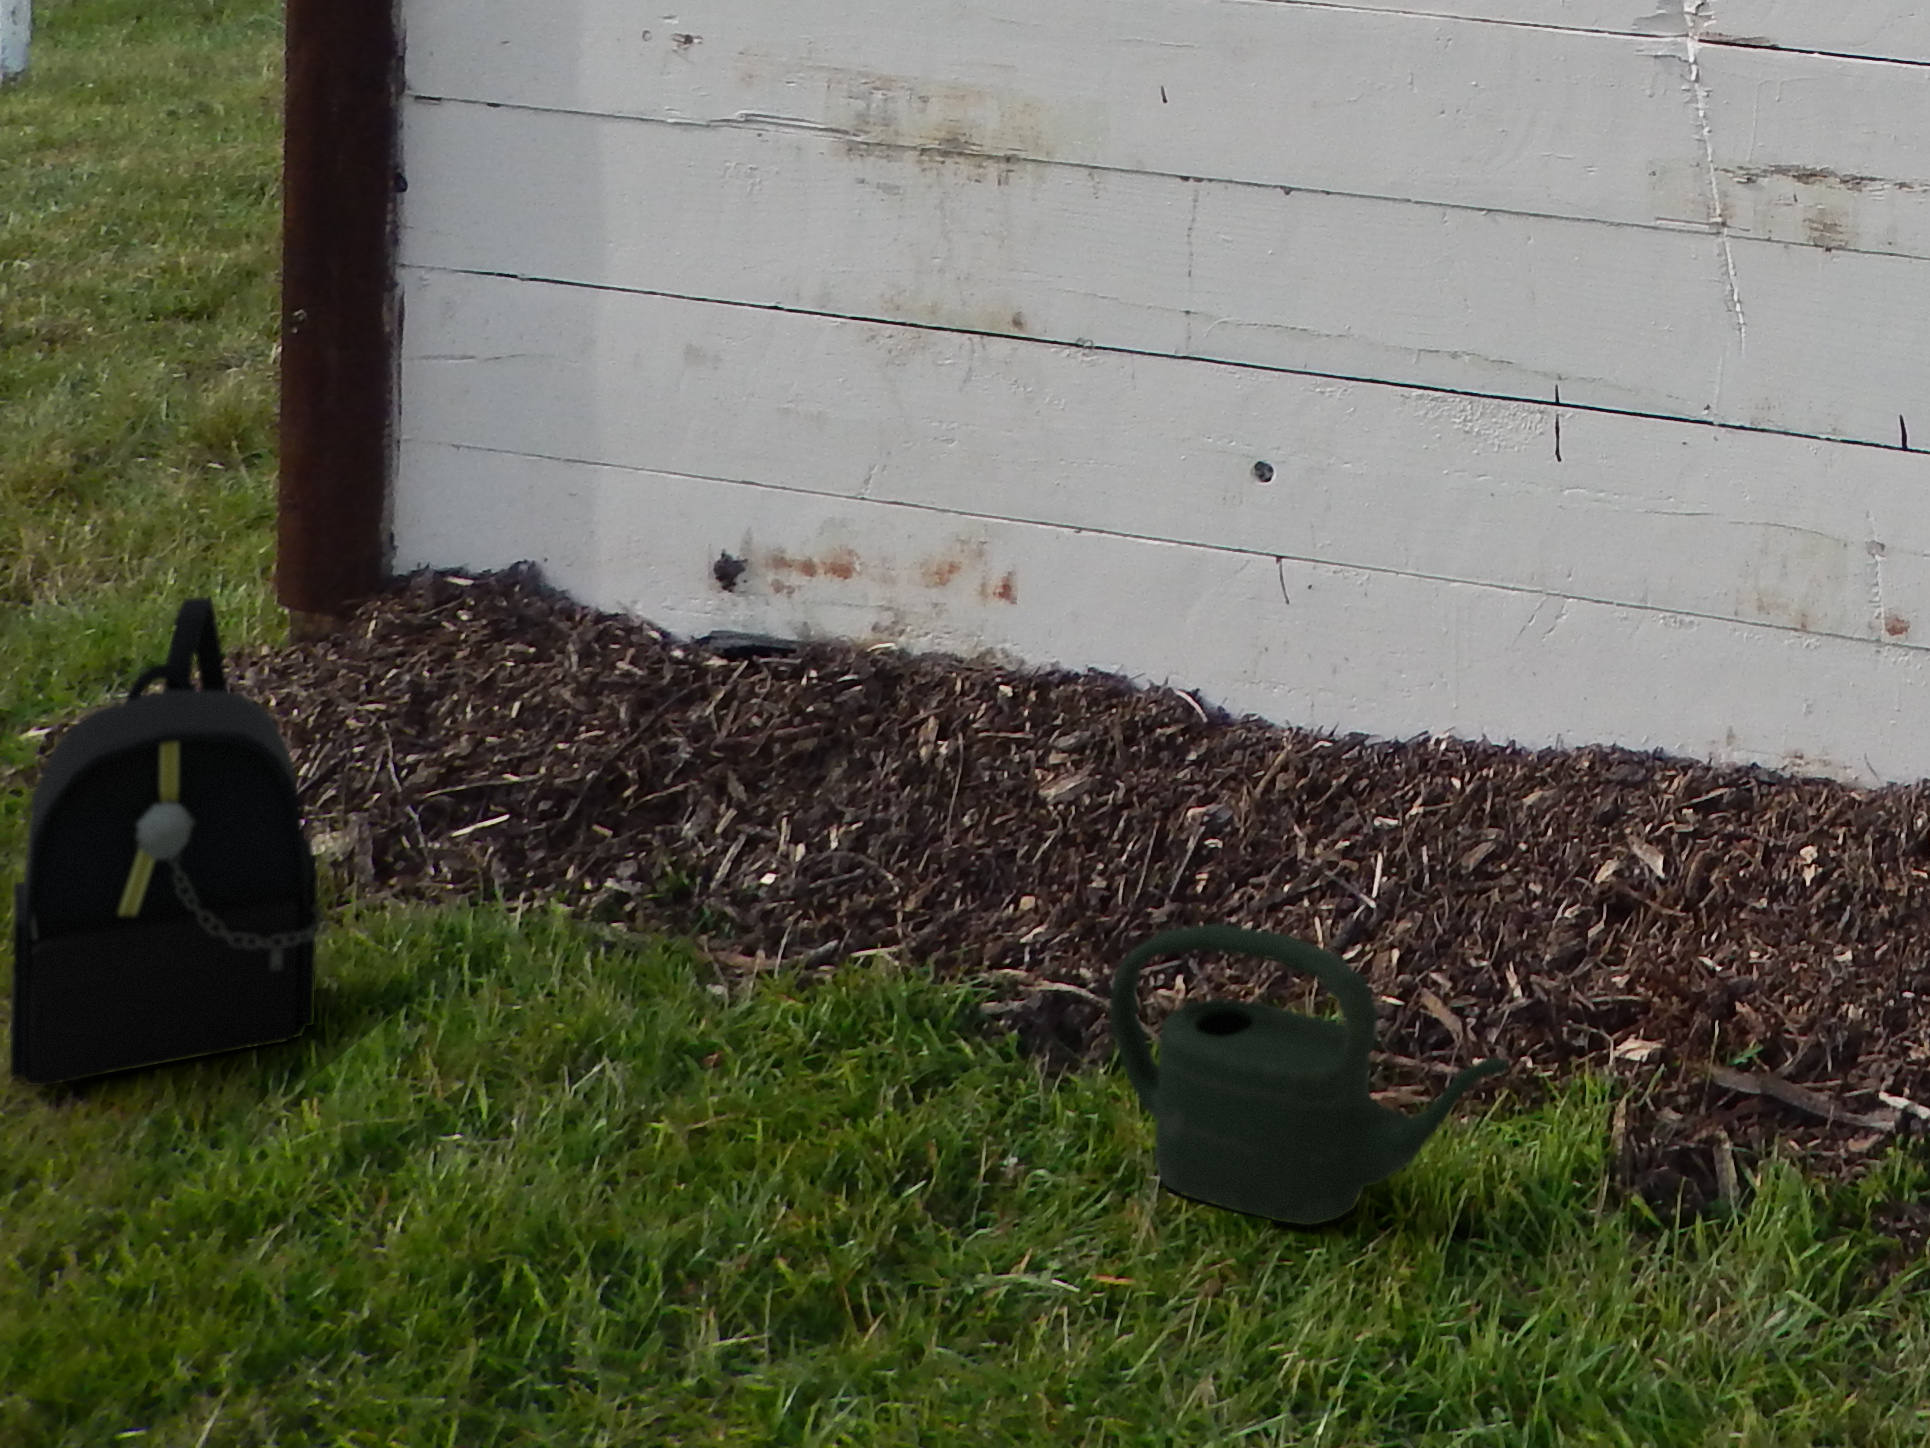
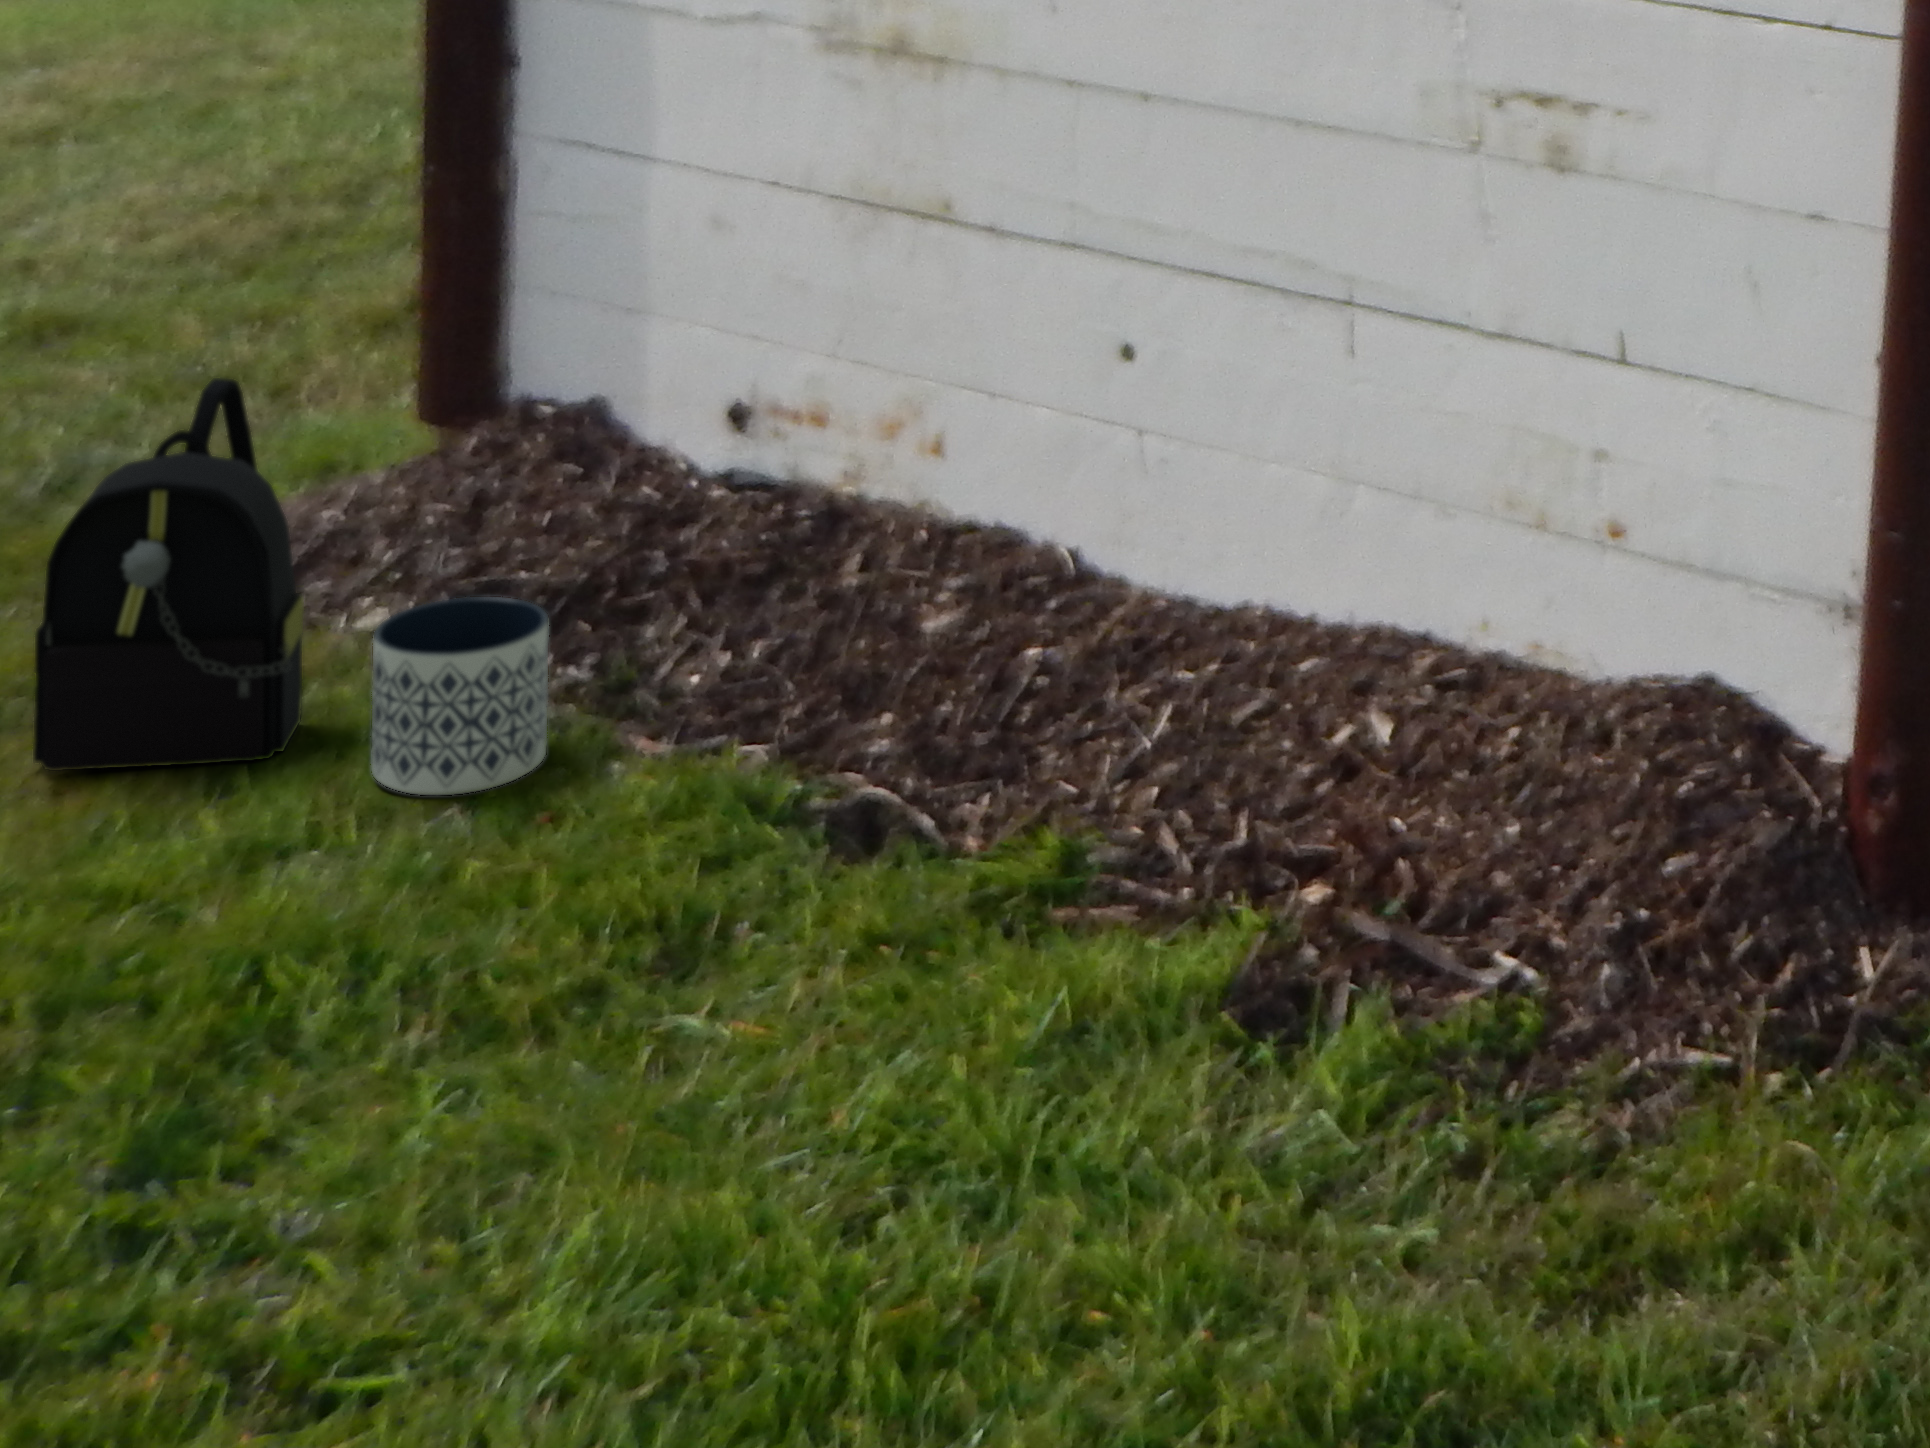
planter: none [449,818,652,1058] -> present [372,597,549,795]
watering can: present [1109,924,1509,1225] -> none [799,718,1074,998]

